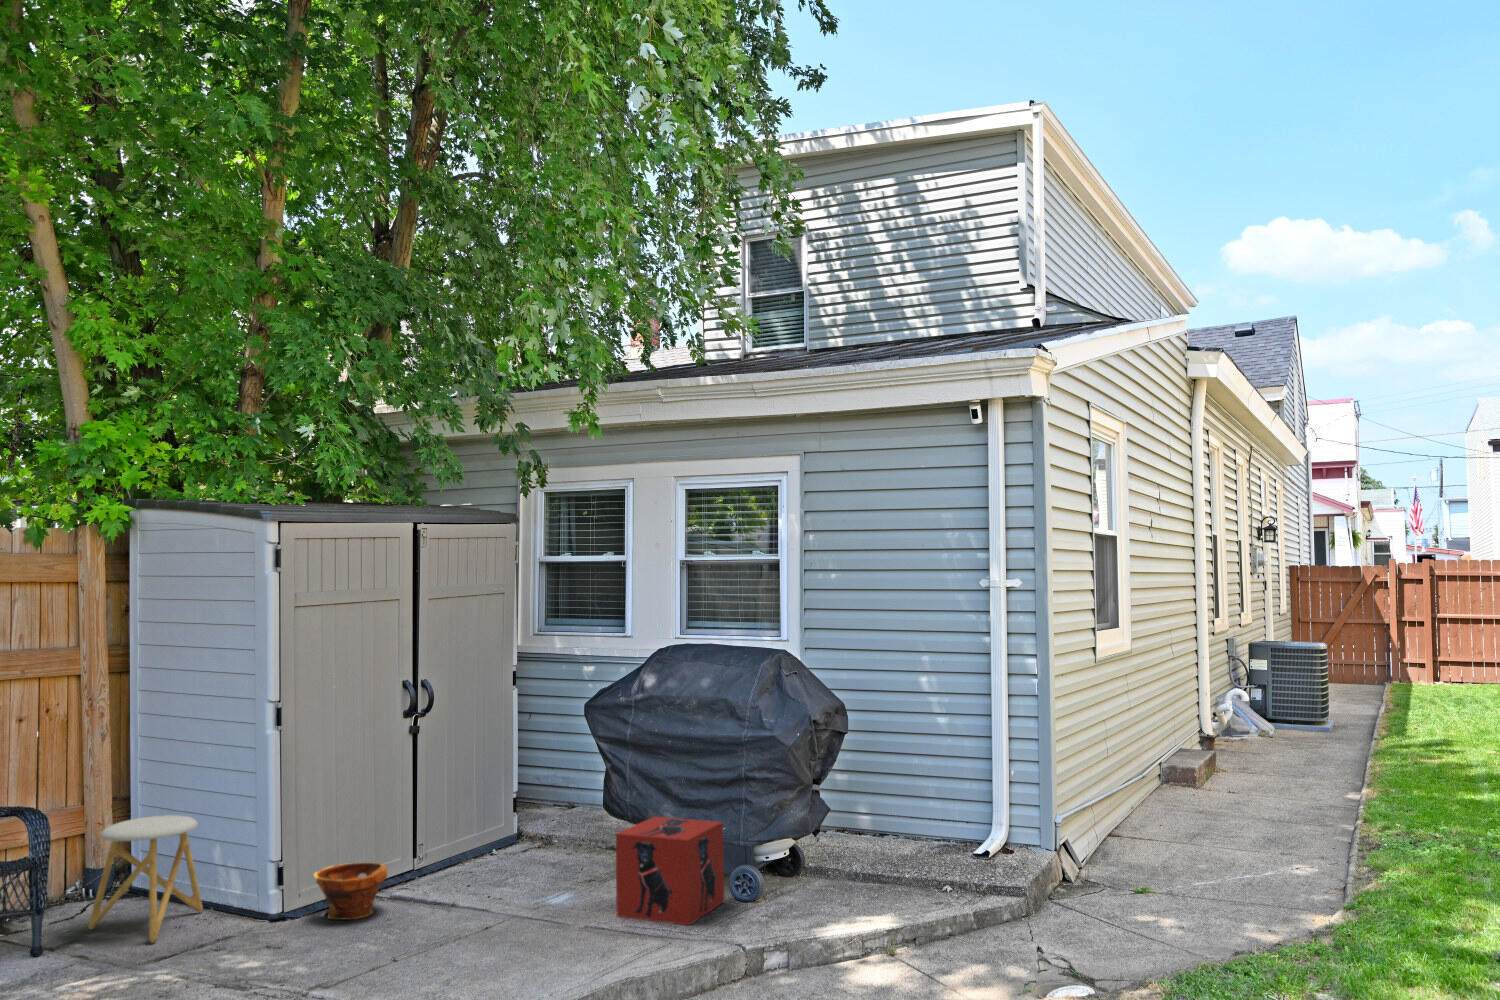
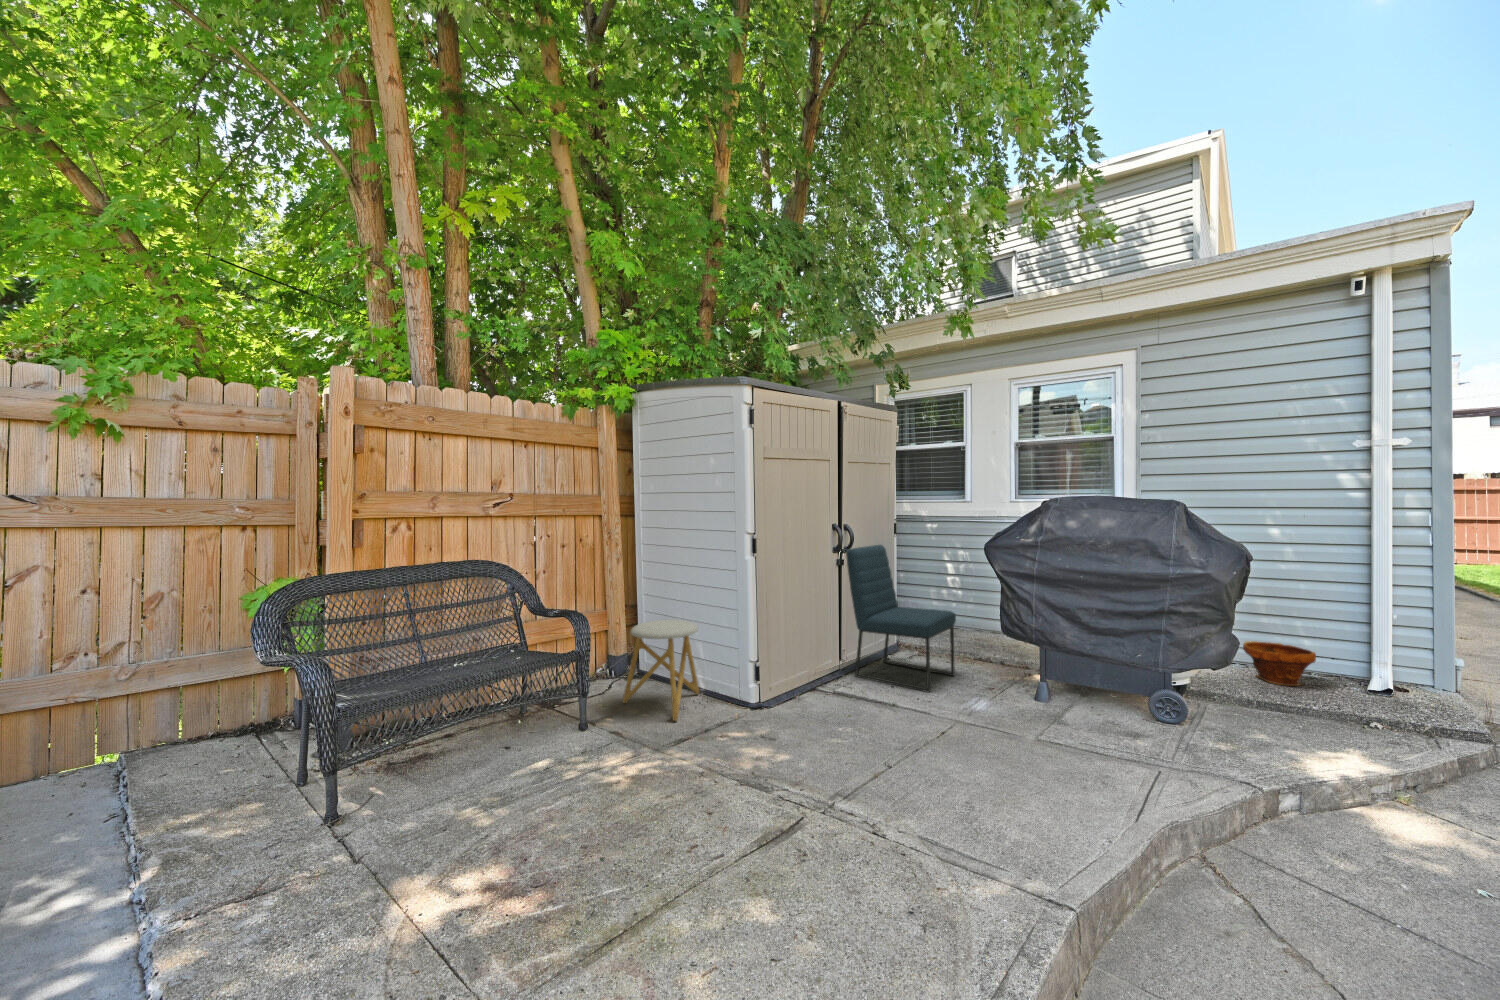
chair: none [424,702,565,889] -> present [846,545,956,692]
storage box: present [616,817,725,925] -> none [1059,642,1152,750]
planter: present [314,863,387,919] -> present [1243,641,1316,686]

